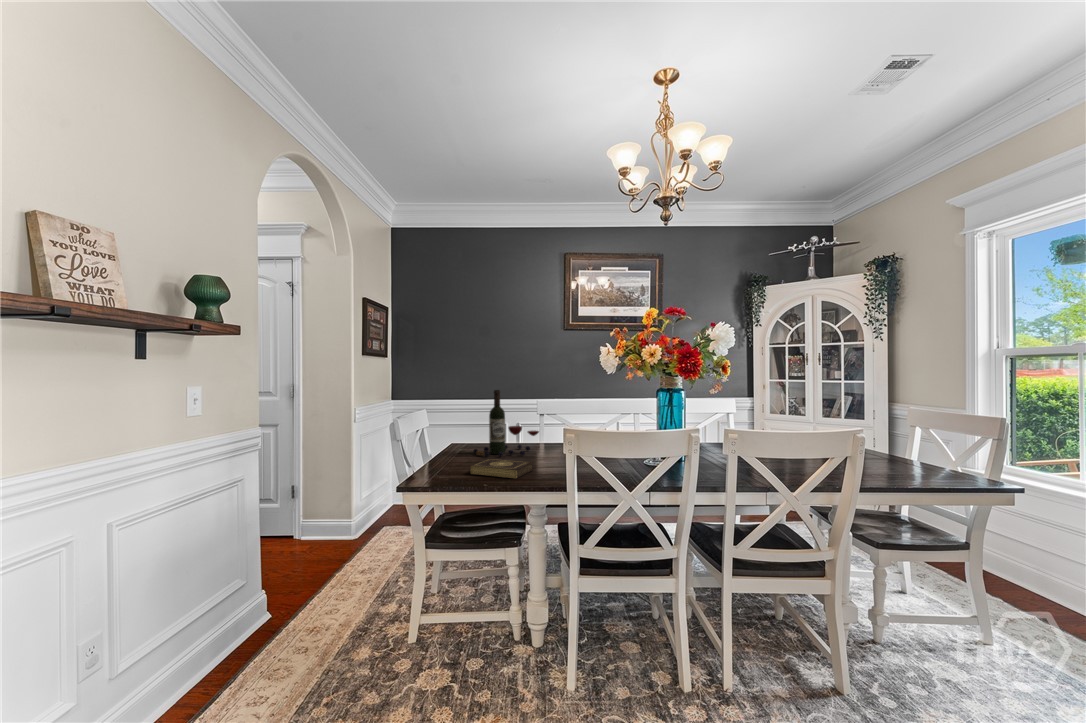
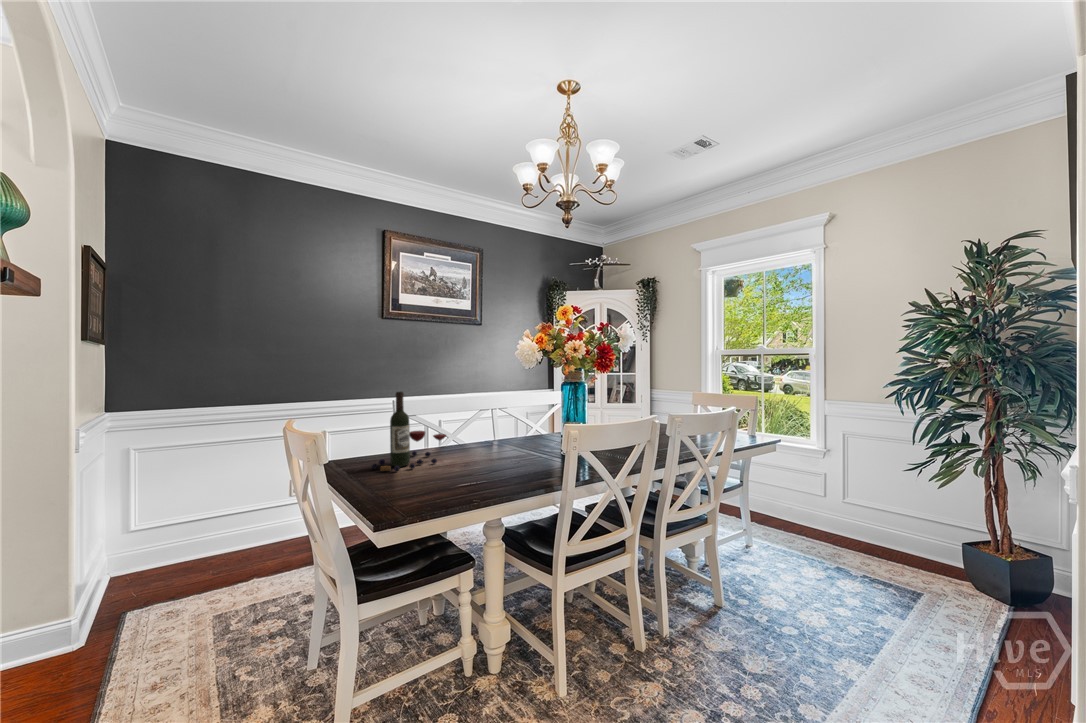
book: present [470,459,533,478] -> none [424,472,485,498]

